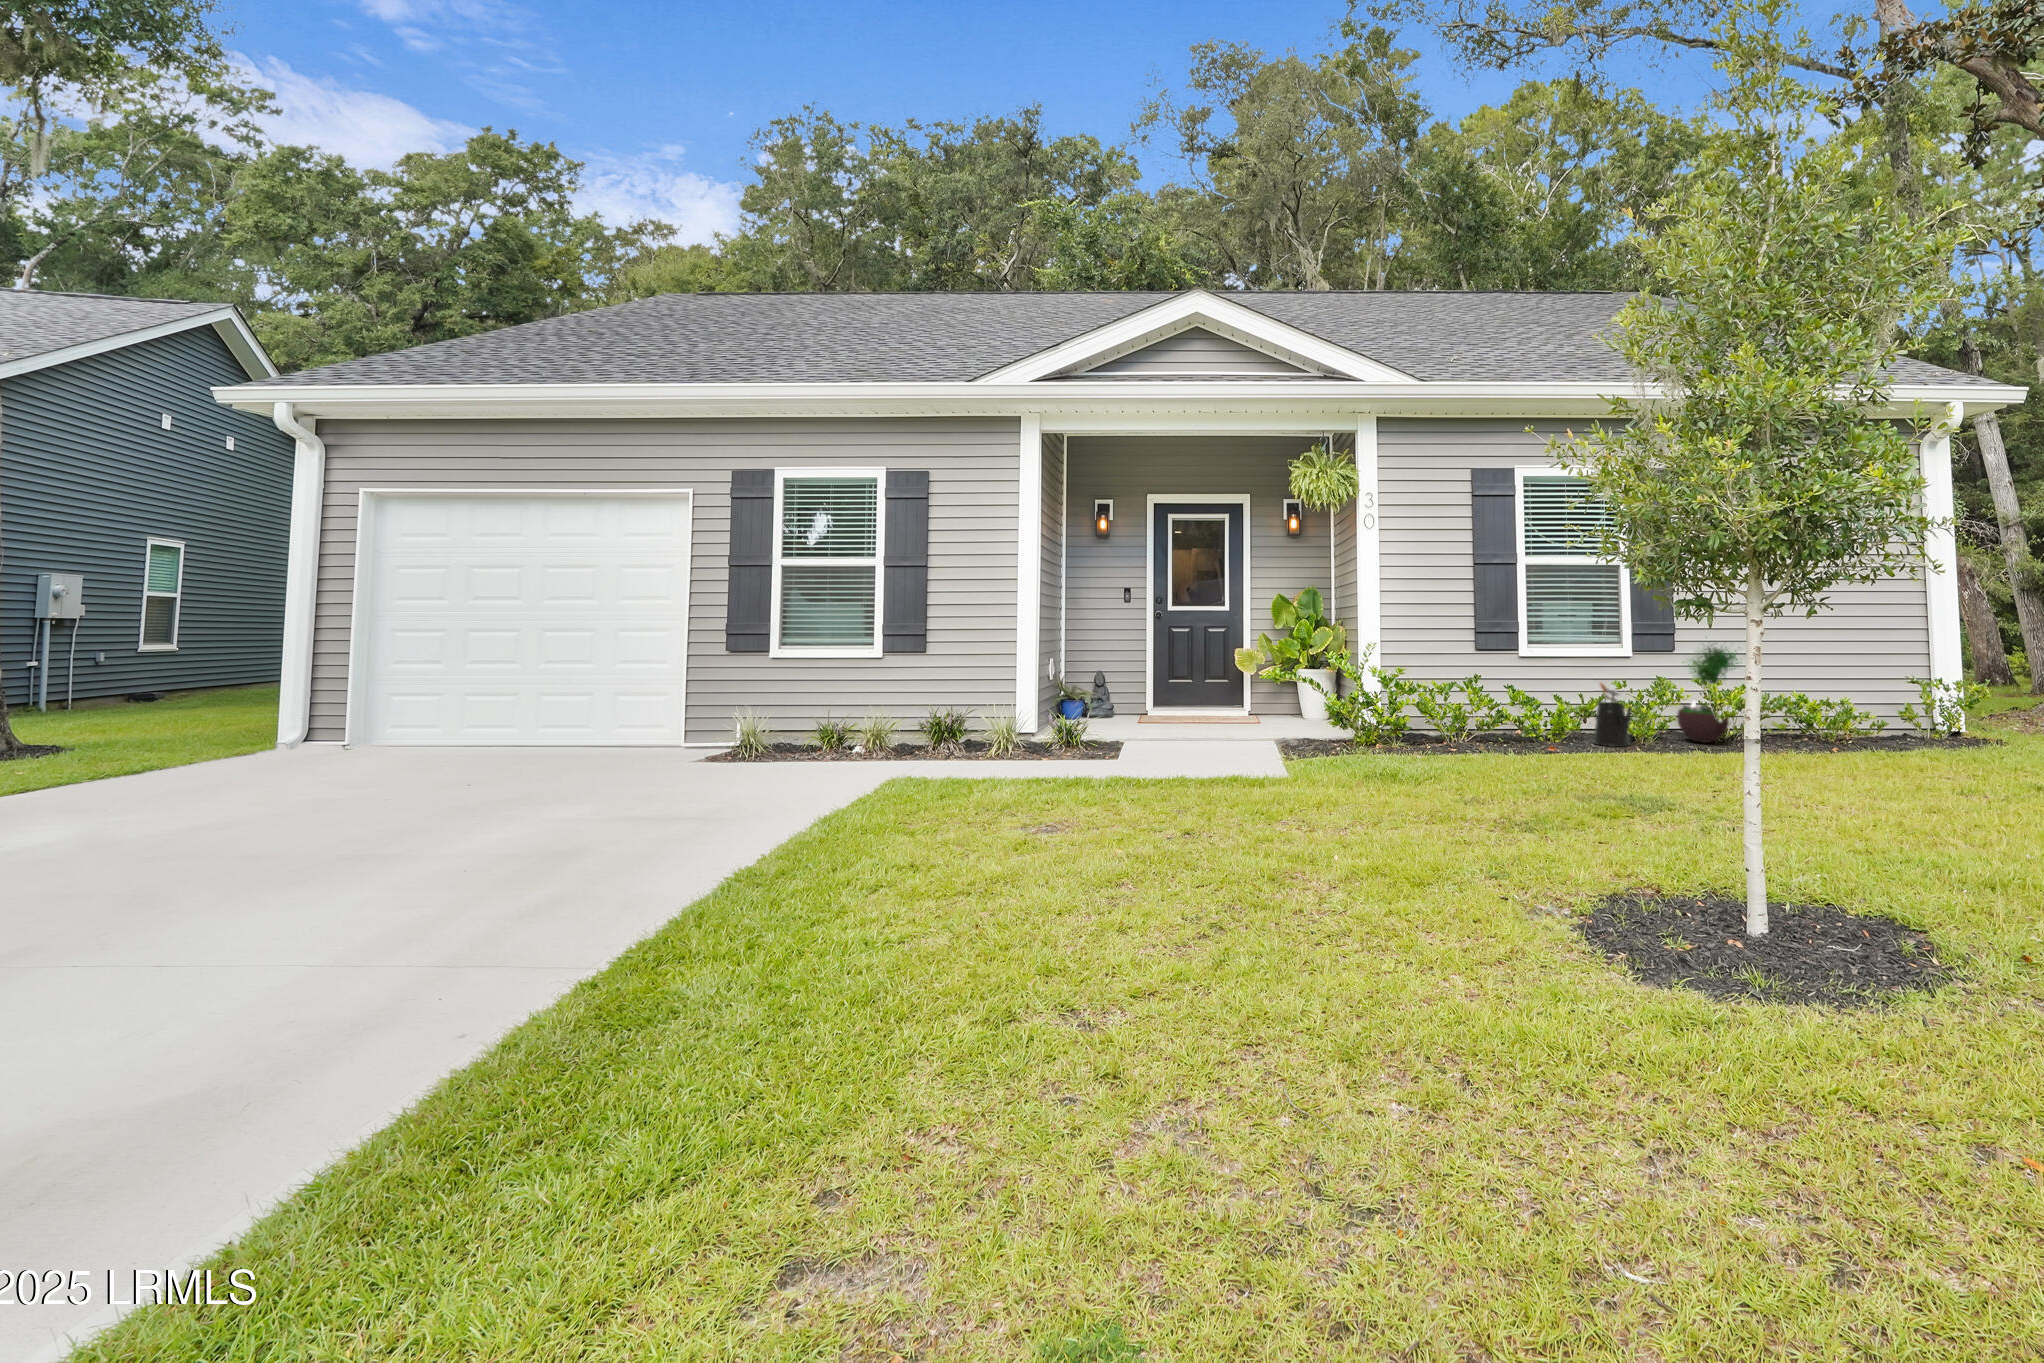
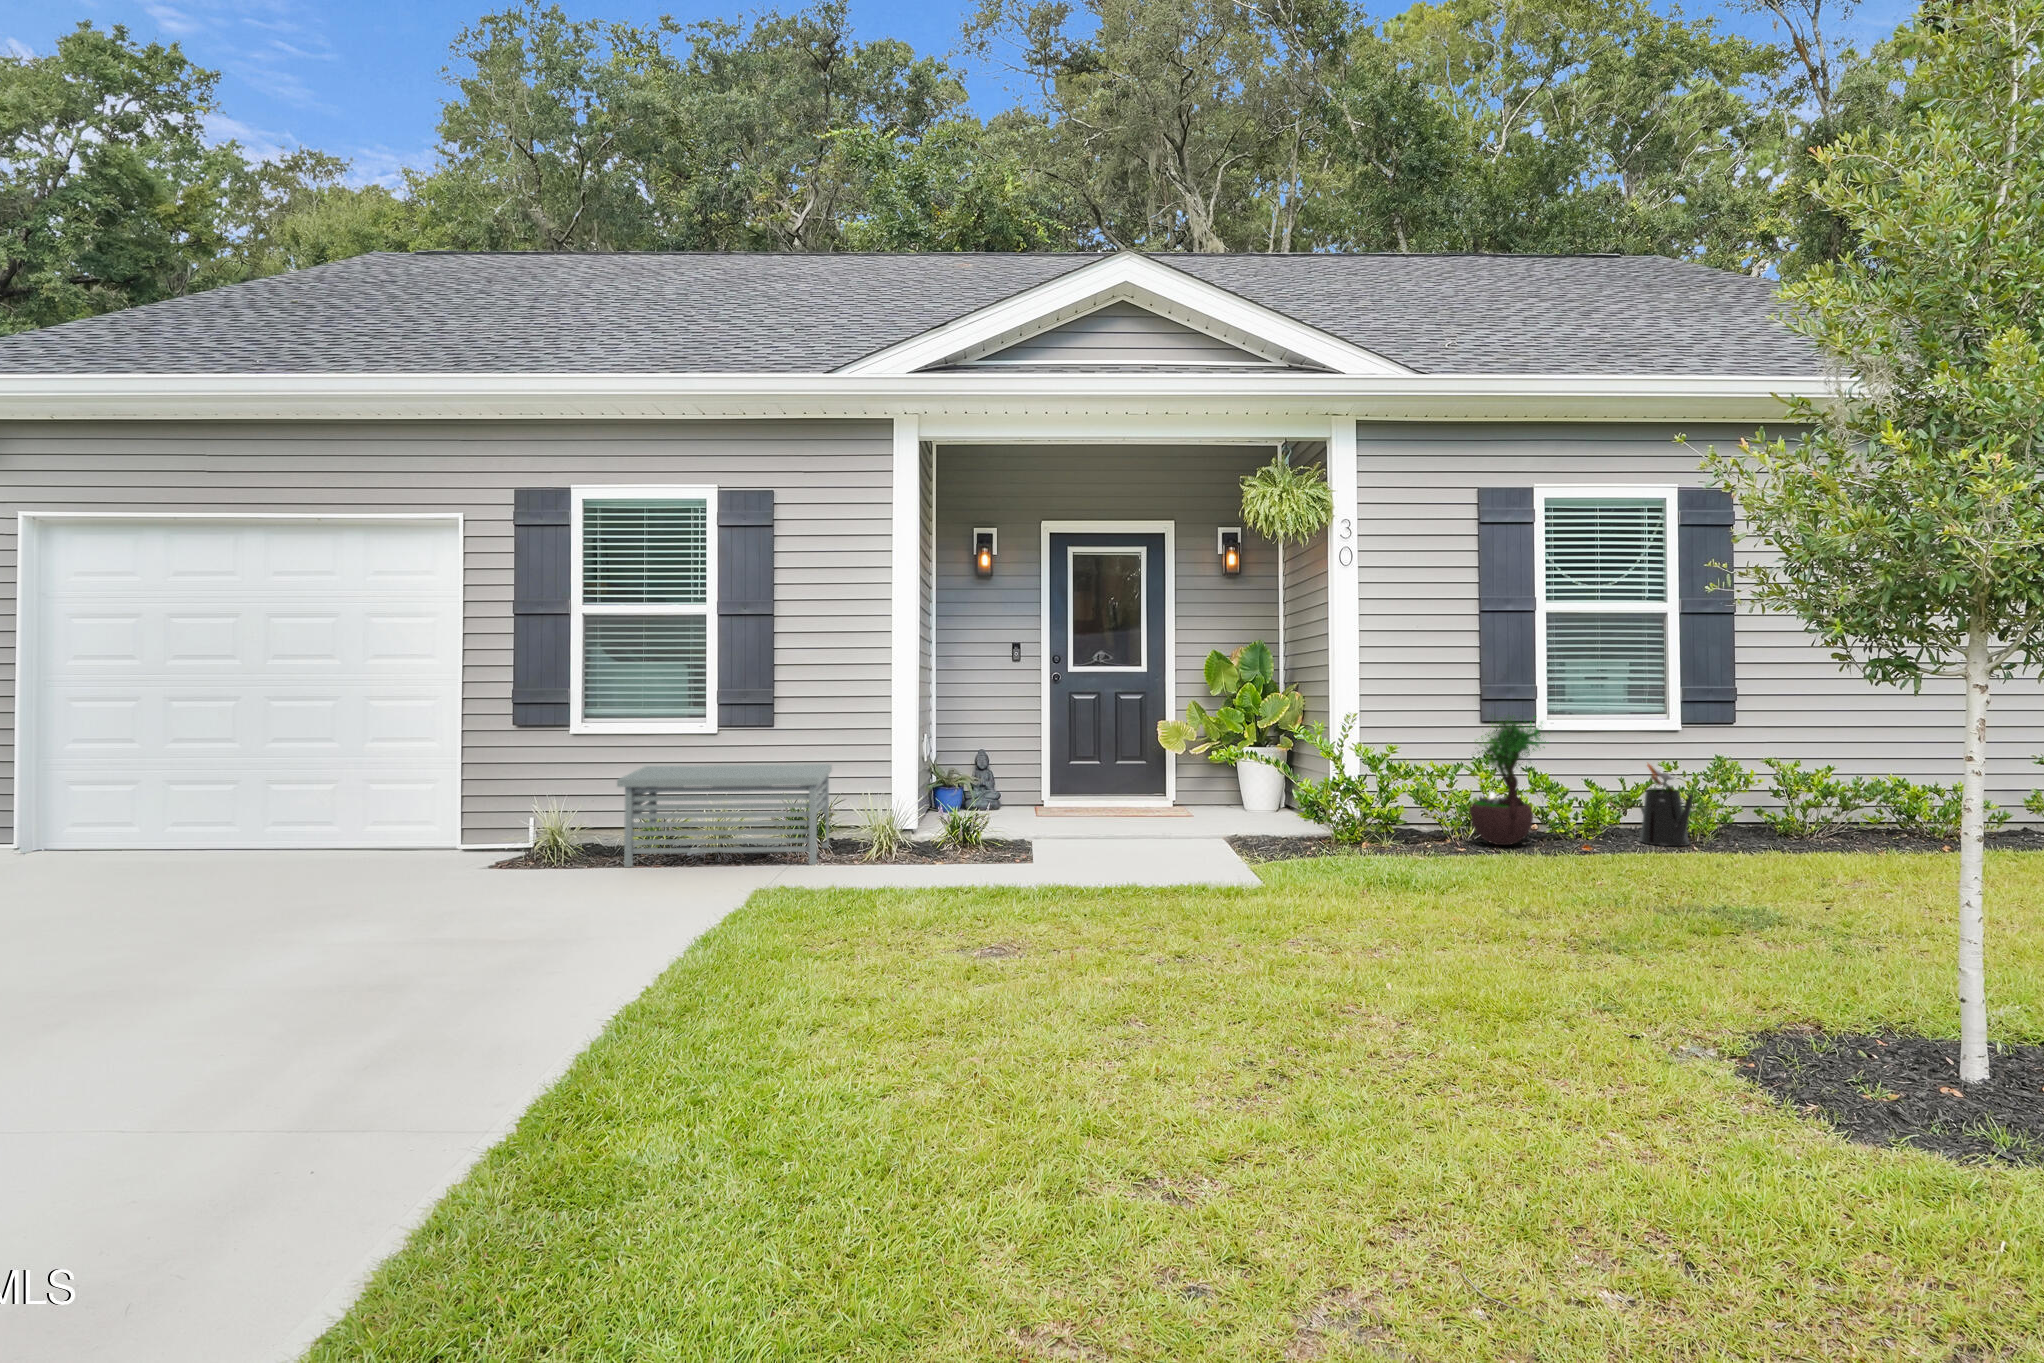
potted tree: present [1677,643,1740,743] -> present [1470,715,1546,845]
storage bench: none [799,680,973,757] -> present [617,764,832,867]

